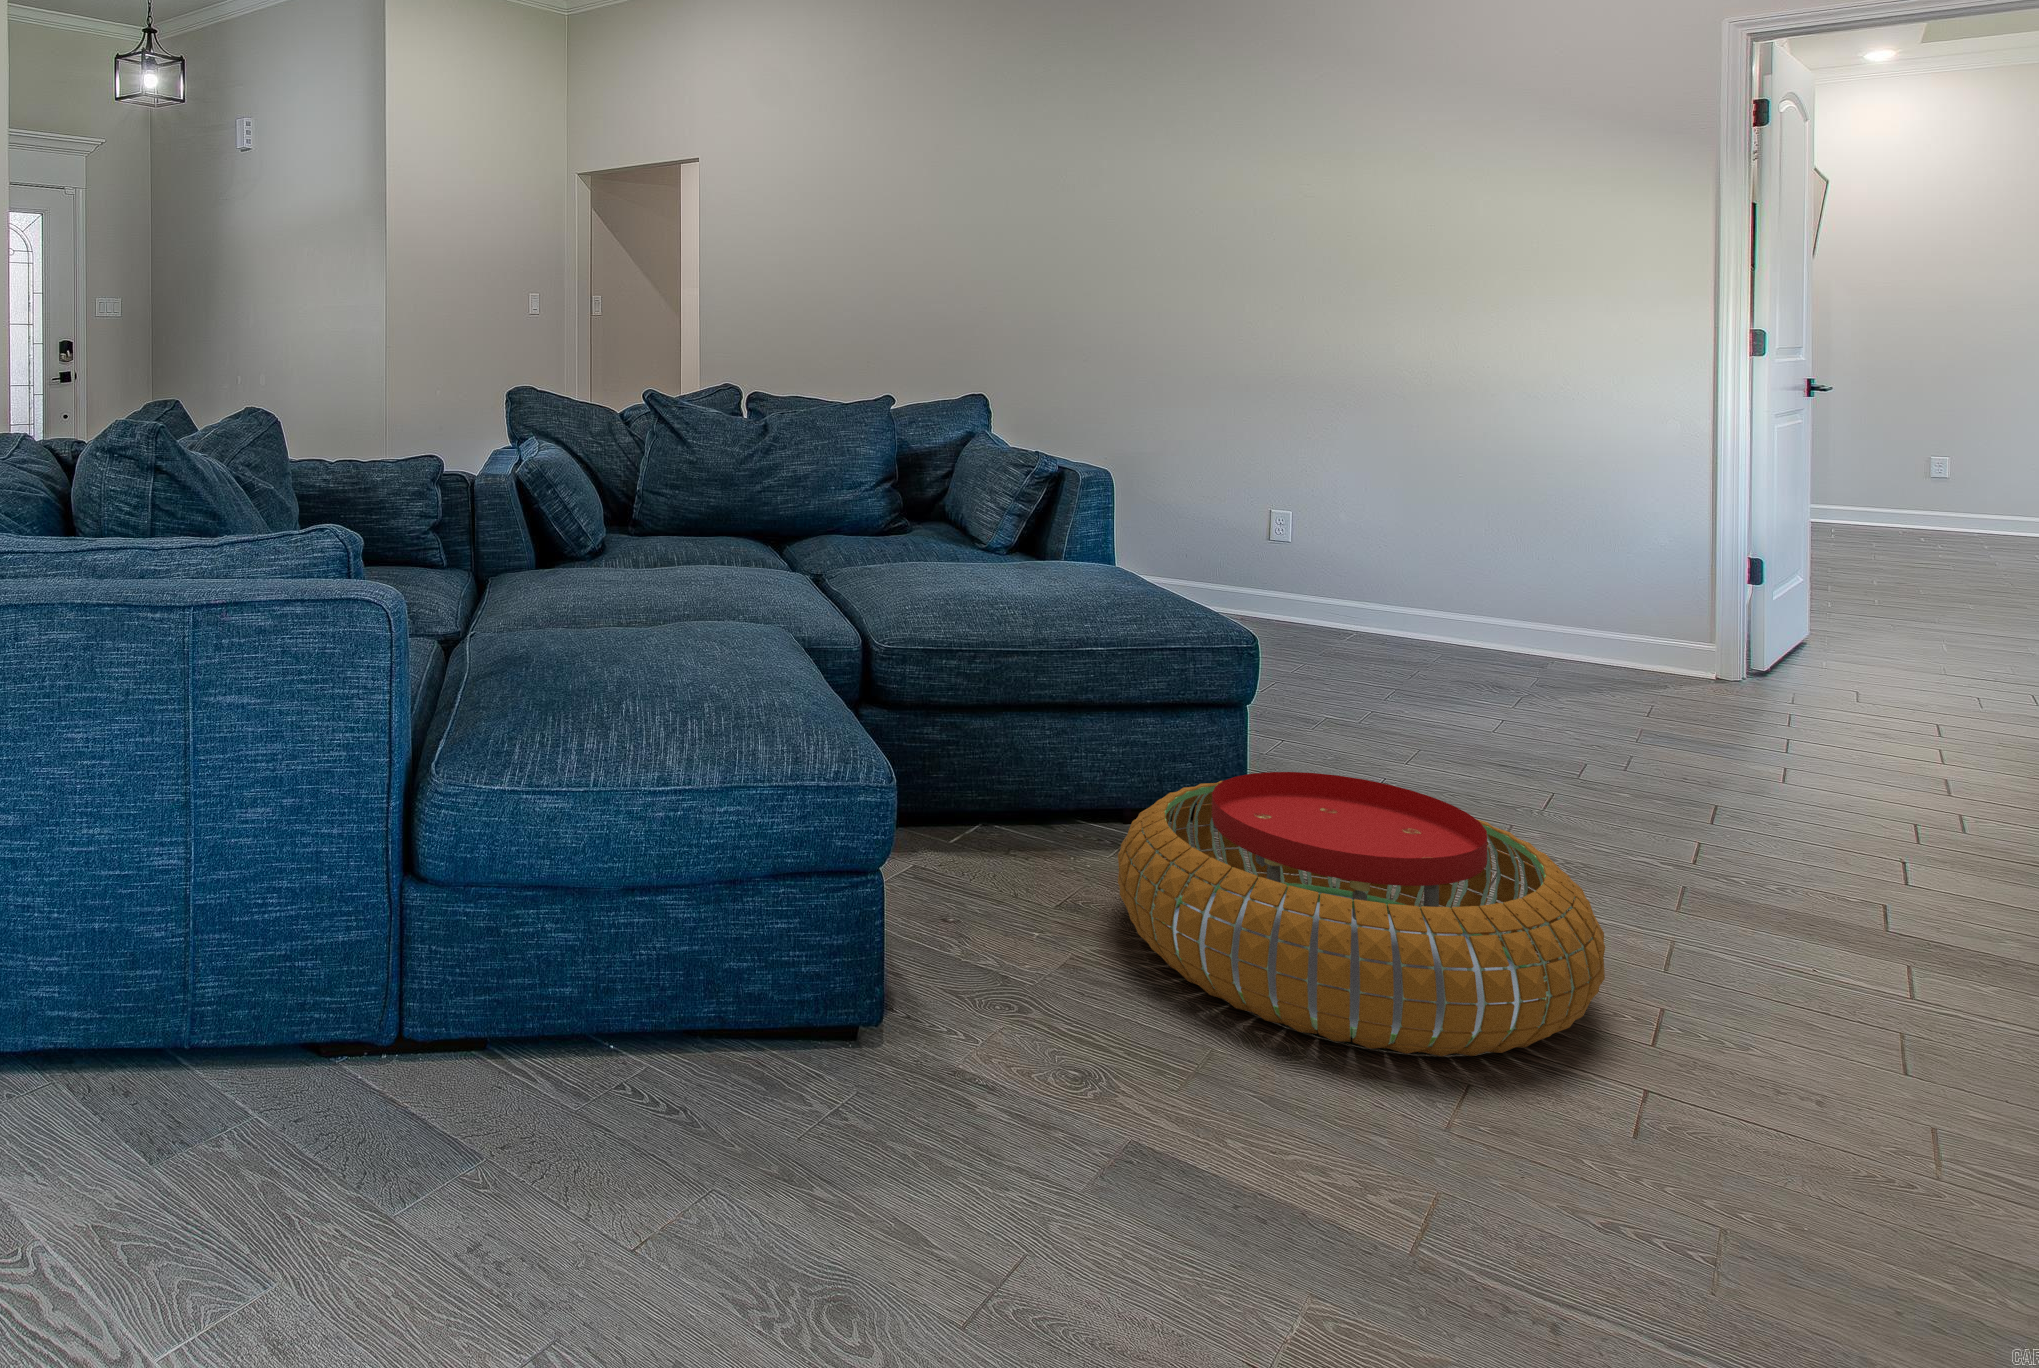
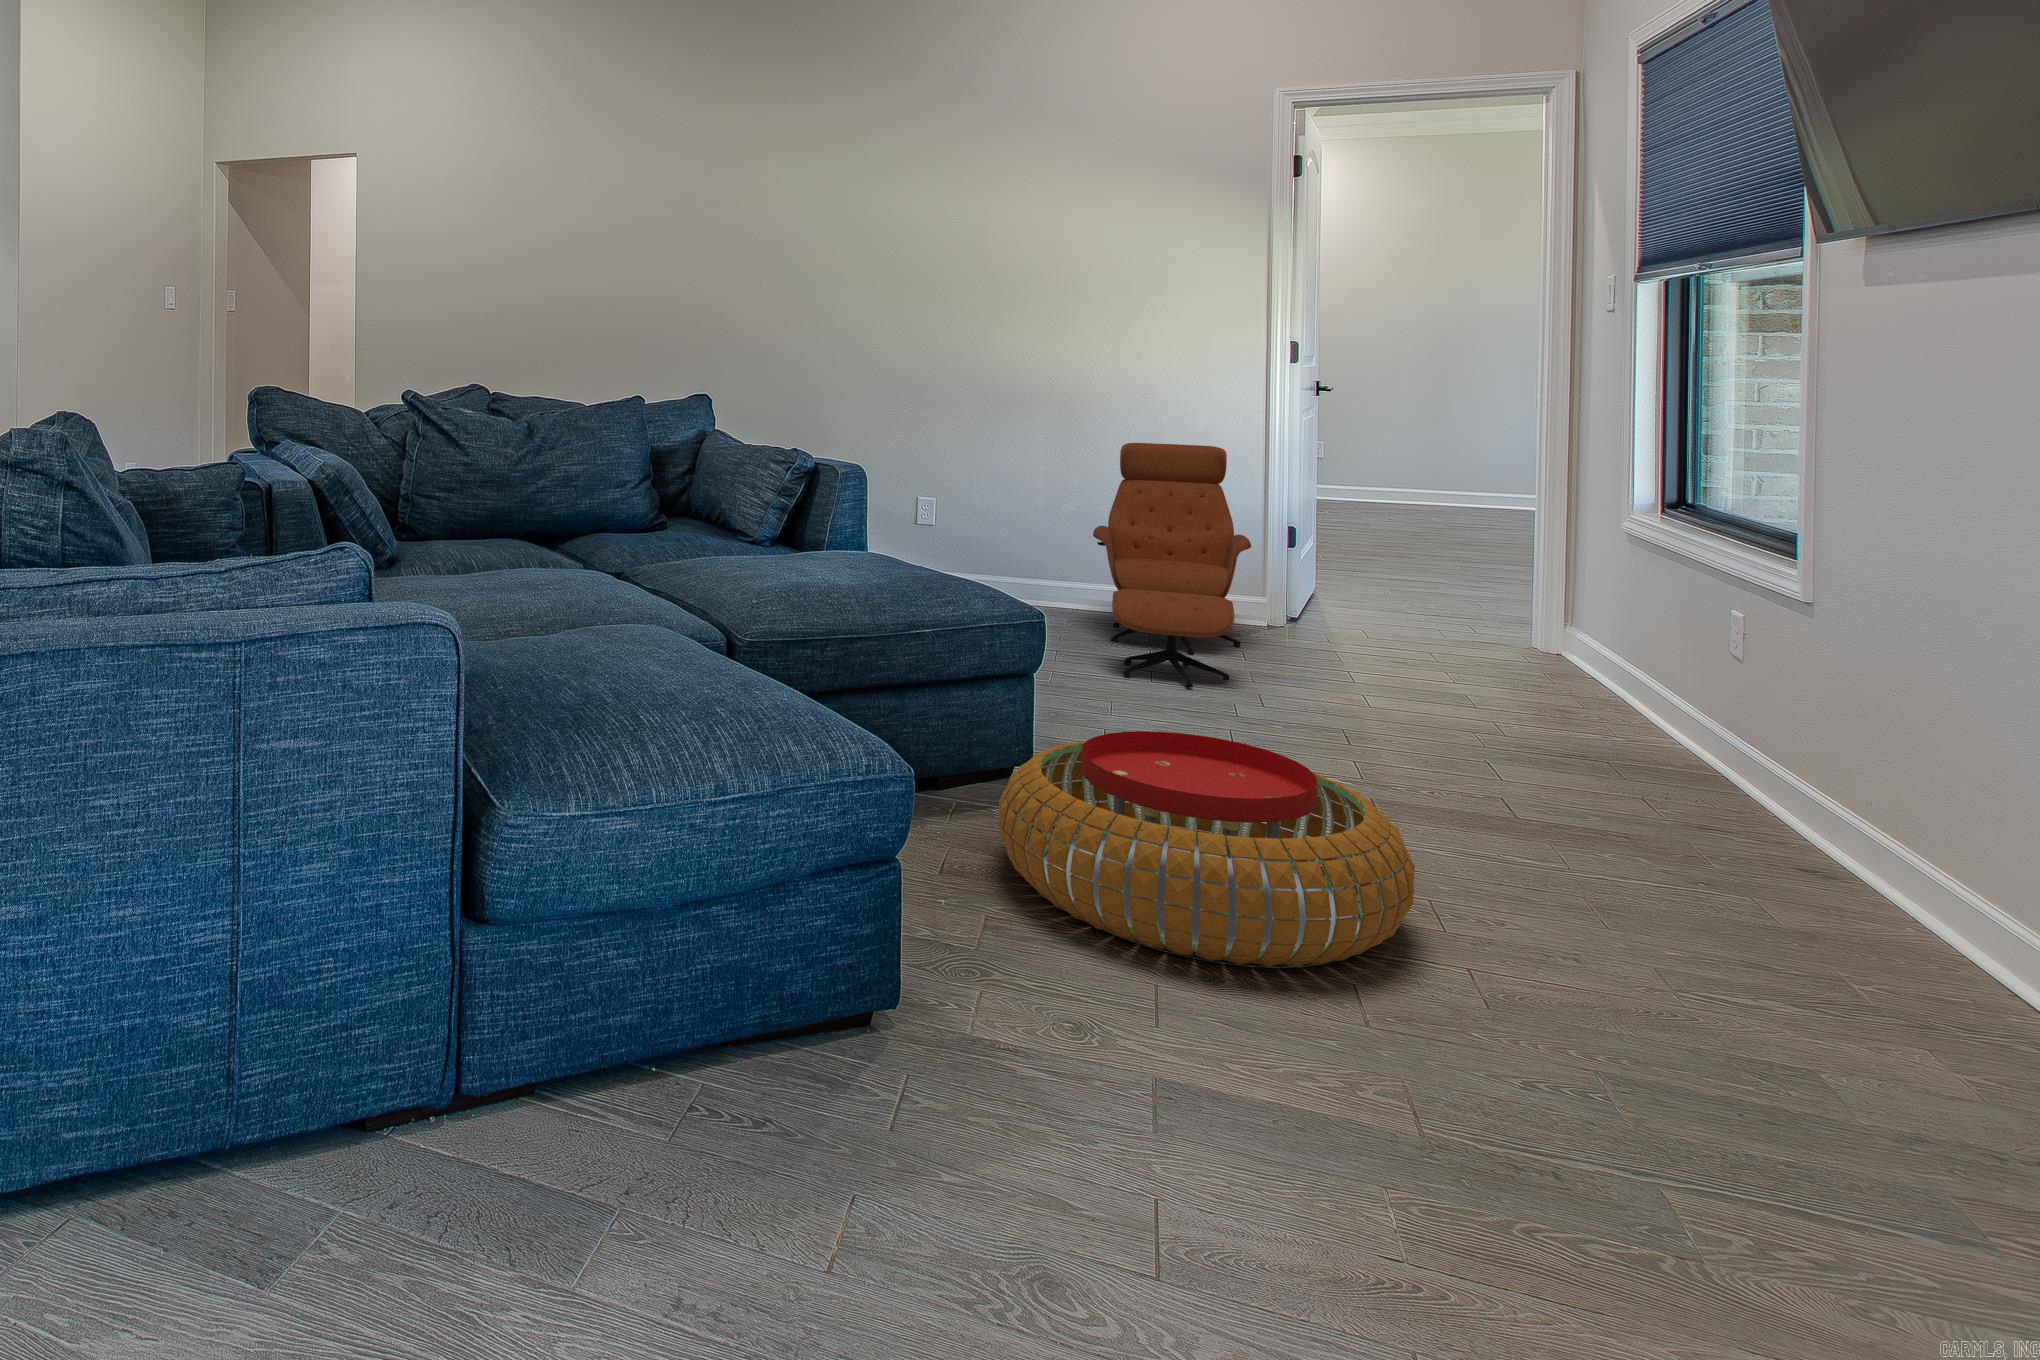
lounge chair: none [1450,450,1675,739] -> present [1093,443,1251,687]

